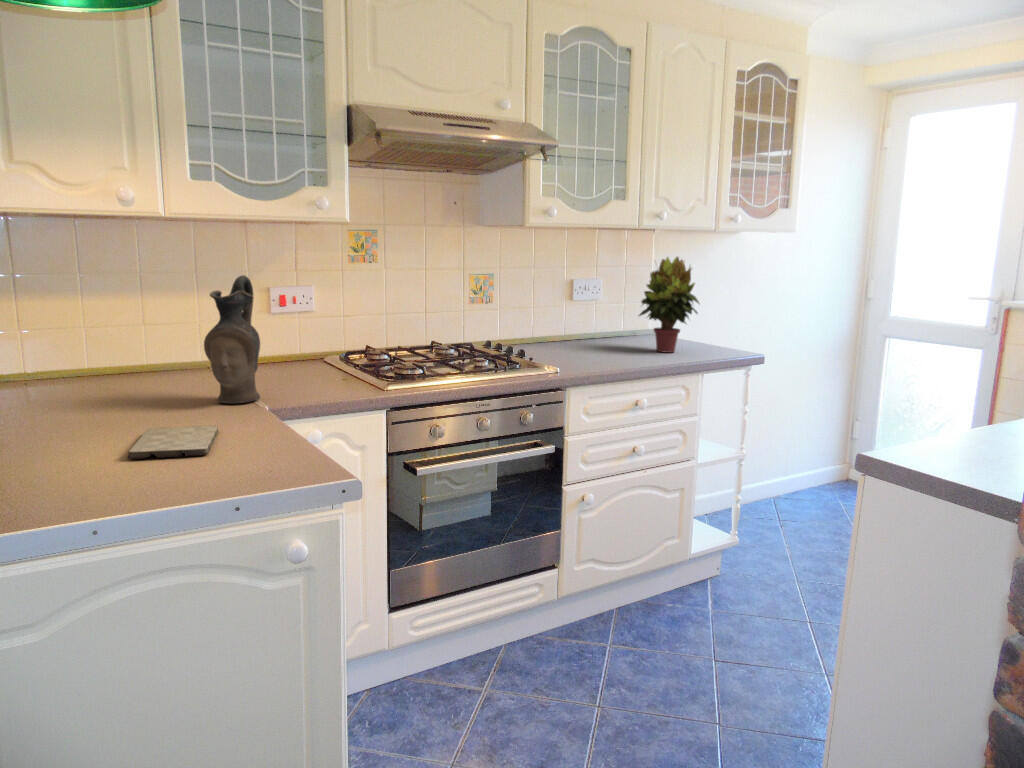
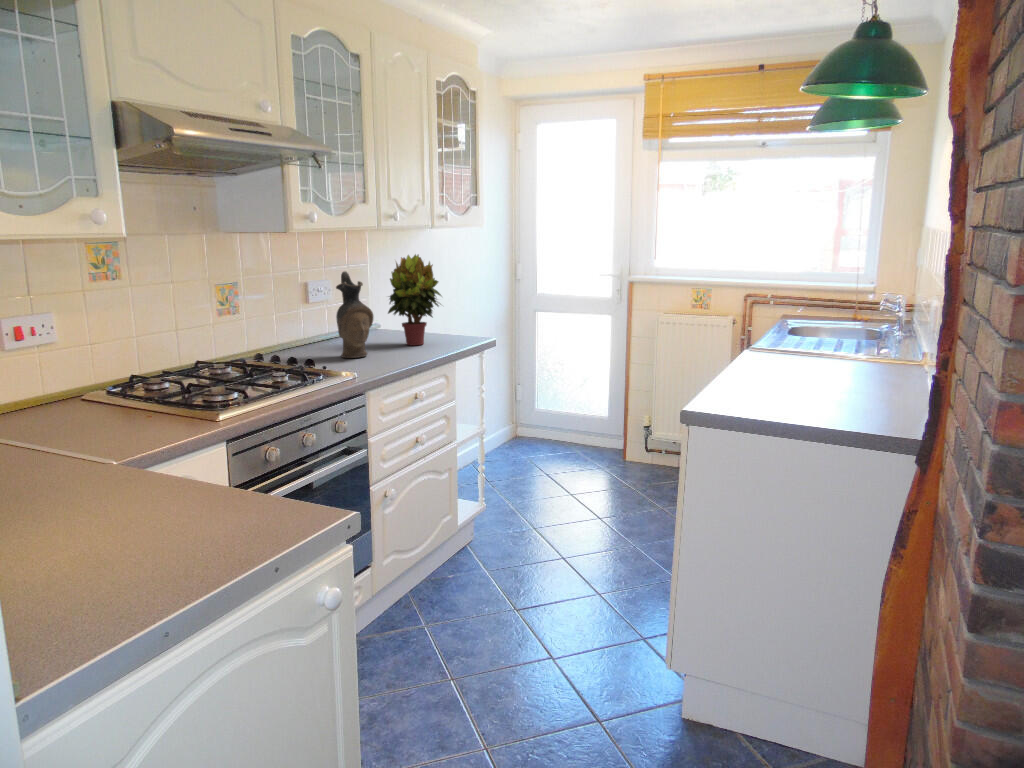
ceramic pitcher: present [204,275,260,403] -> present [336,271,374,358]
cutting board: present [128,425,218,459] -> none [41,485,169,537]

